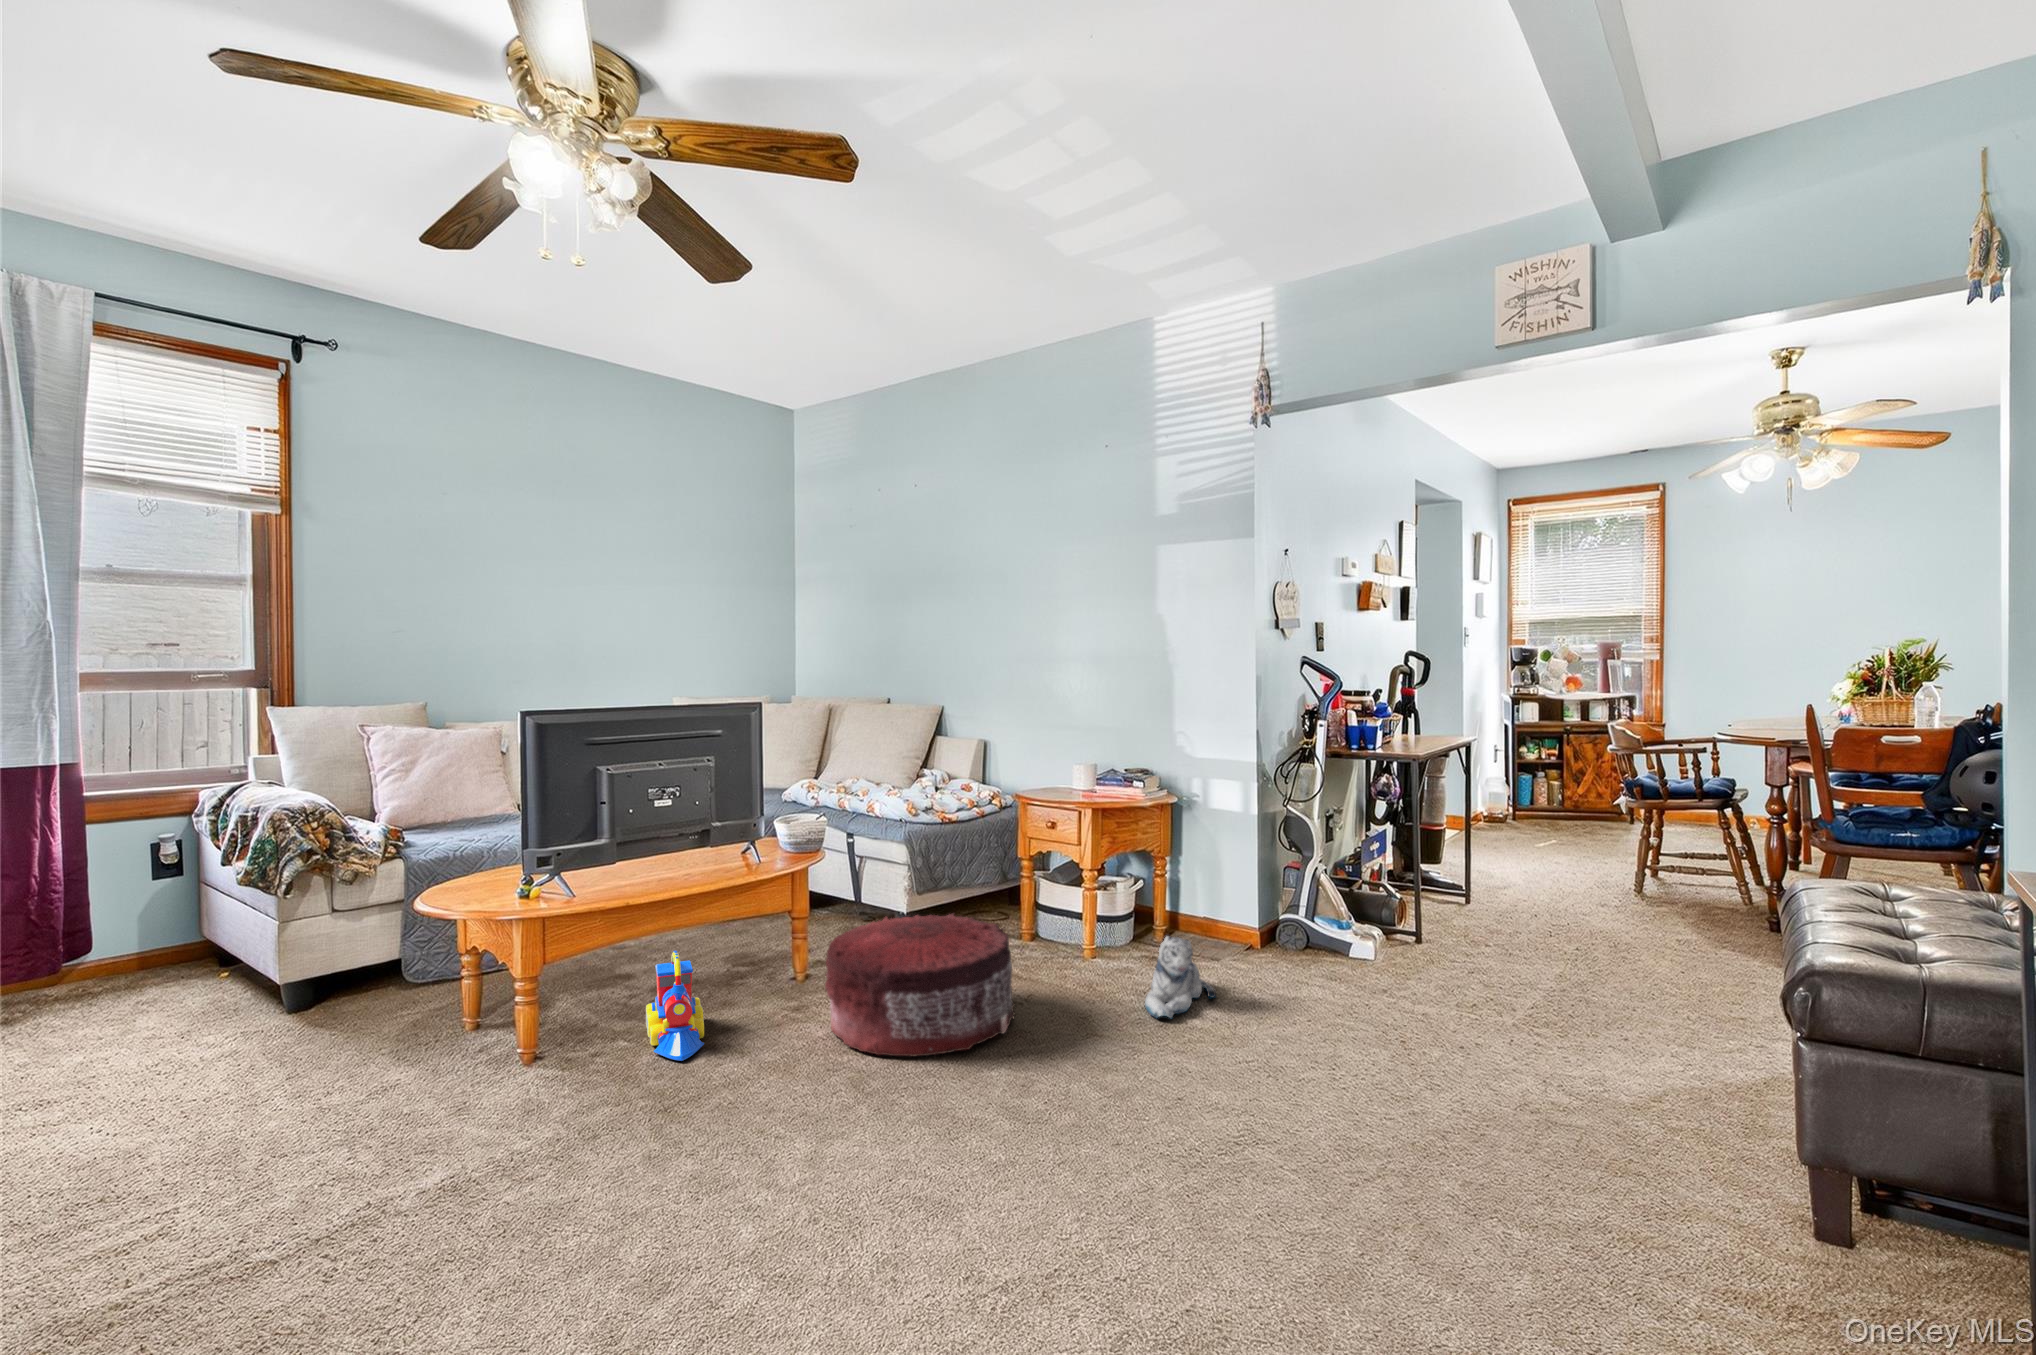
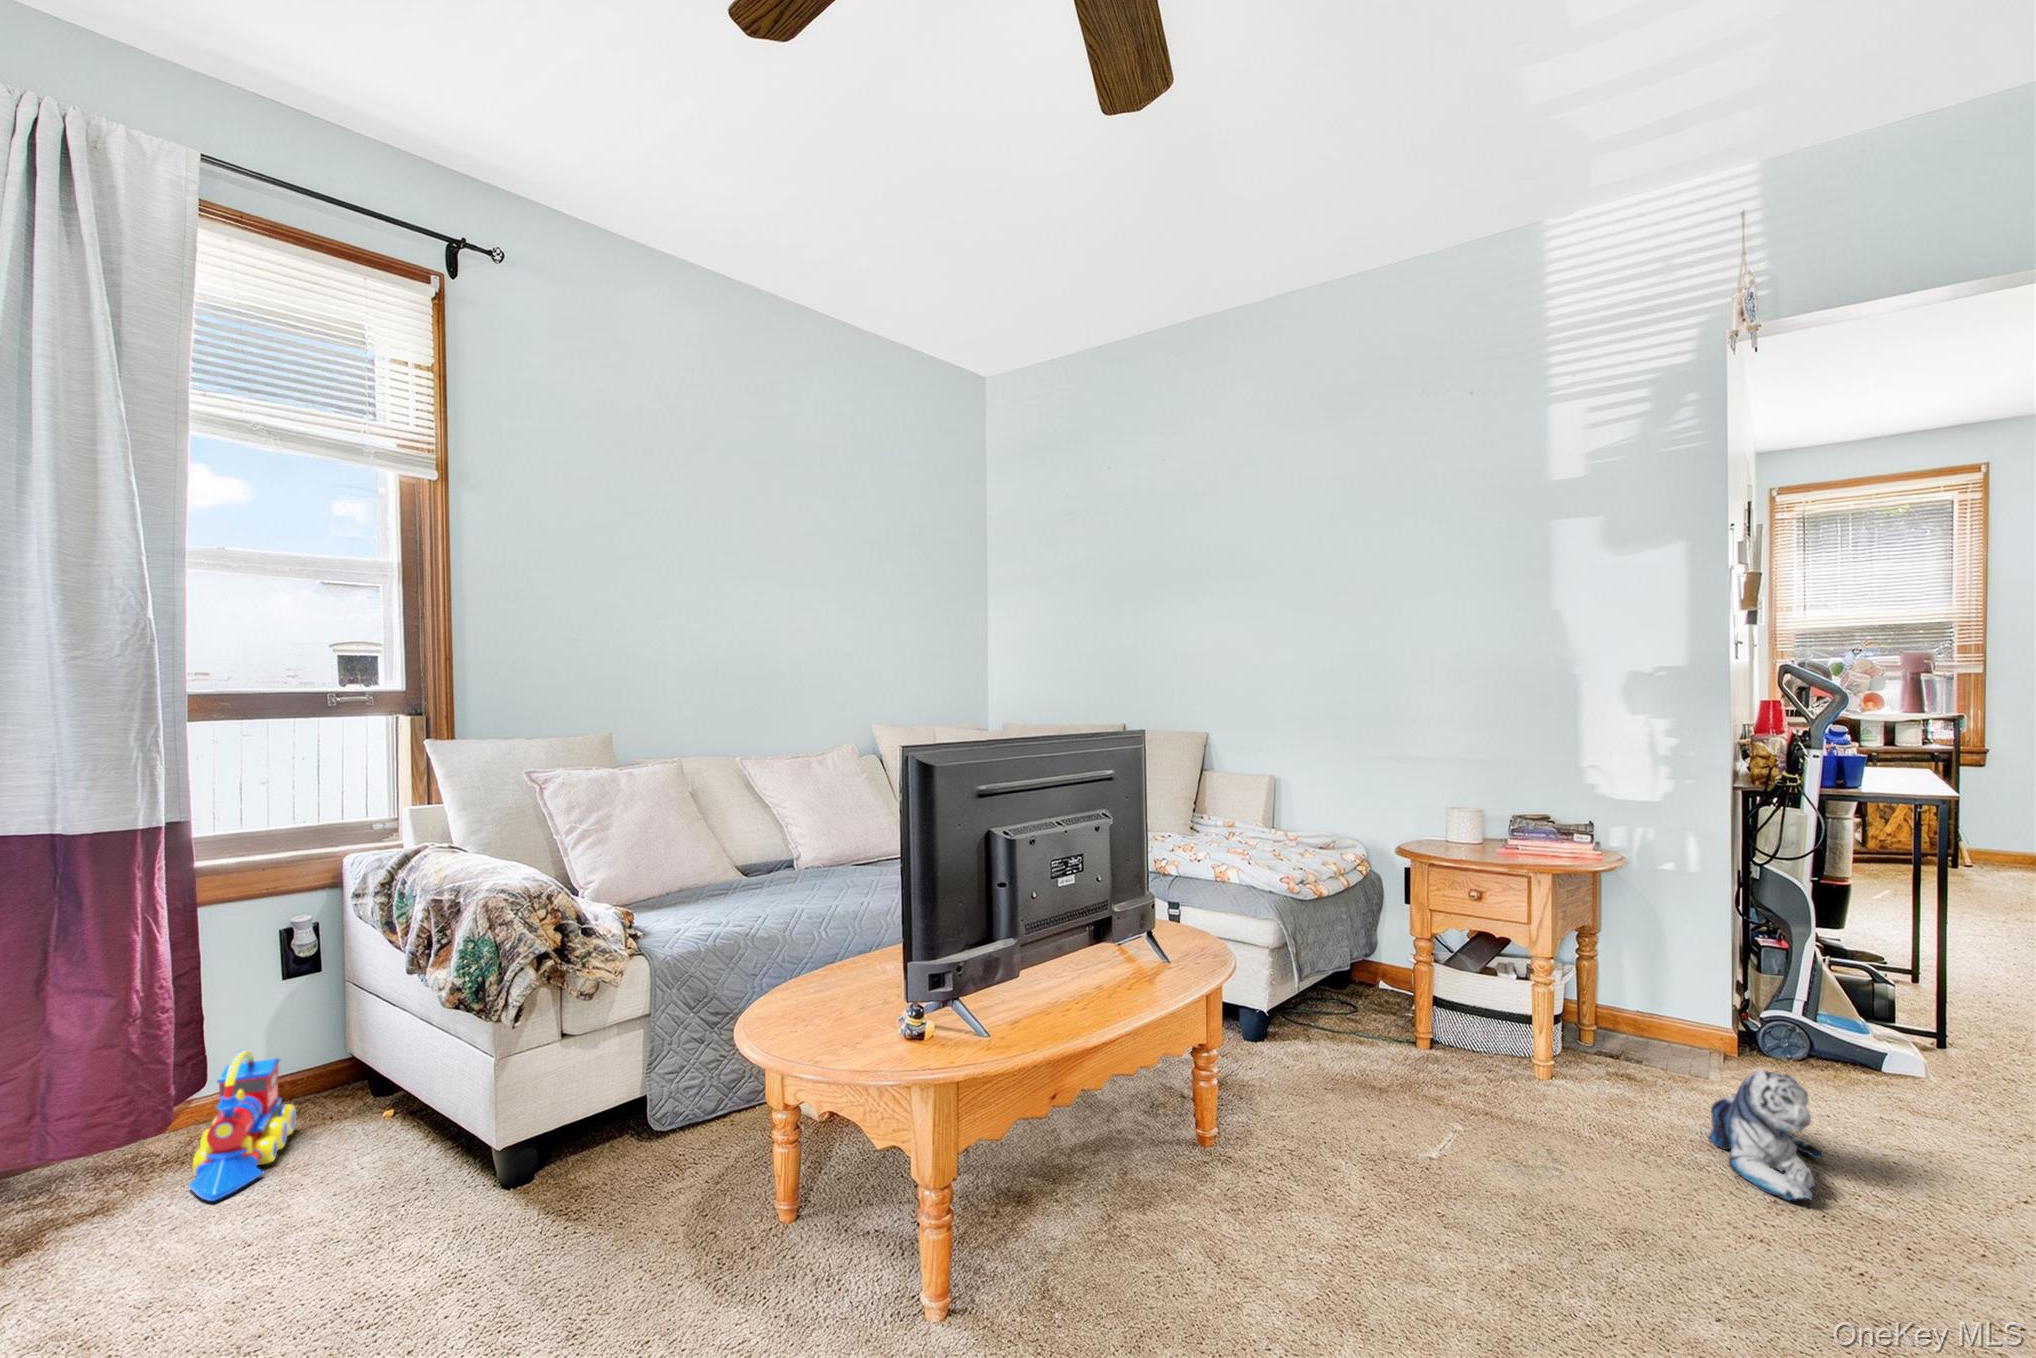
pouf: present [825,913,1015,1056] -> none [1310,1033,1609,1287]
toy train: present [646,951,704,1061] -> present [188,1049,296,1201]

